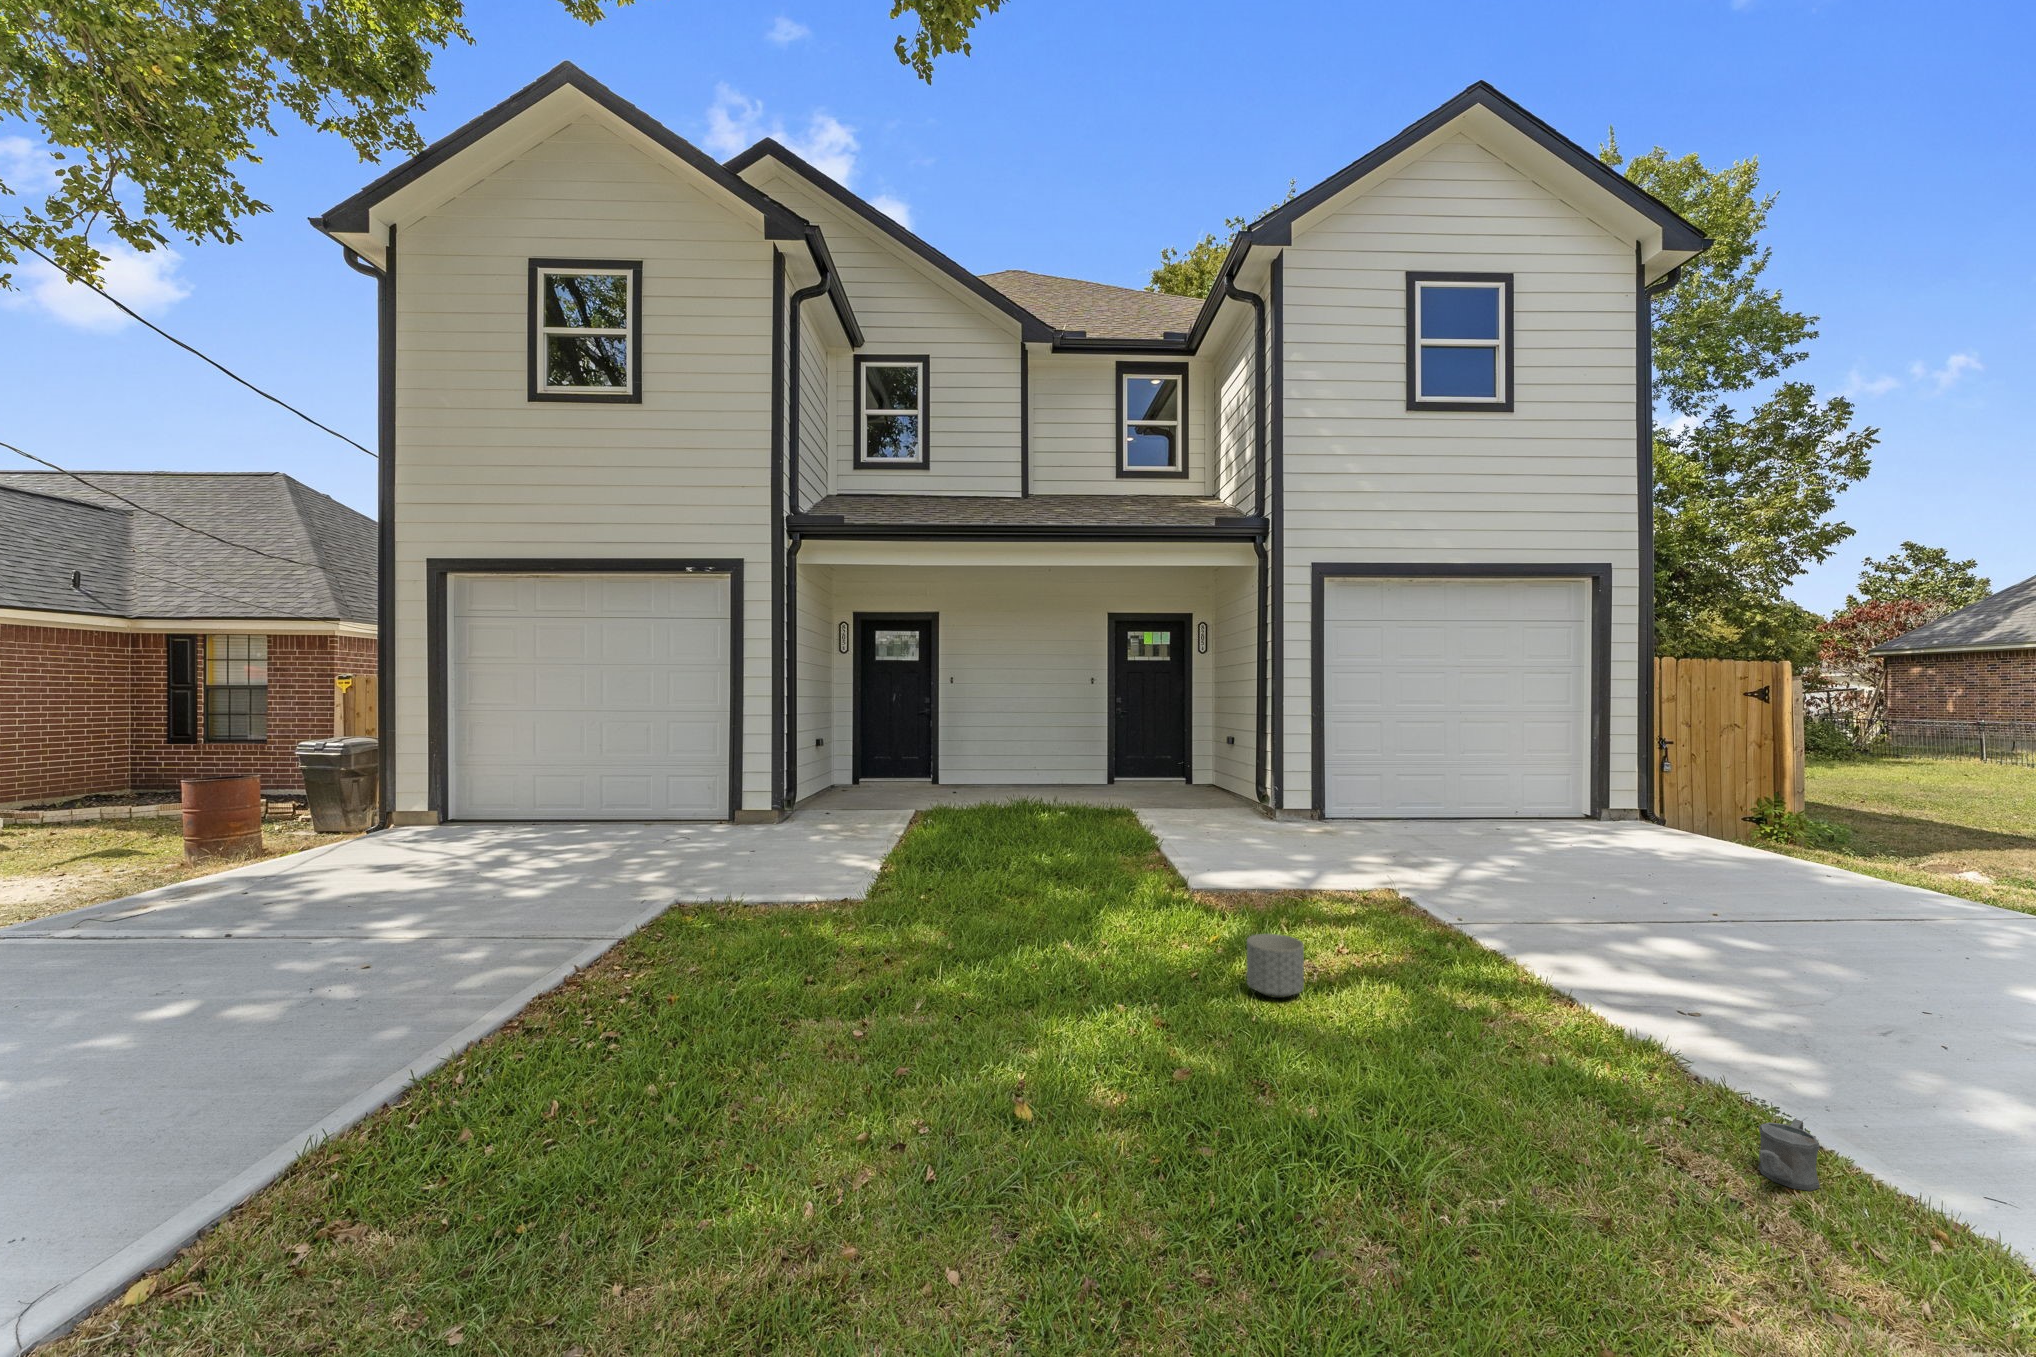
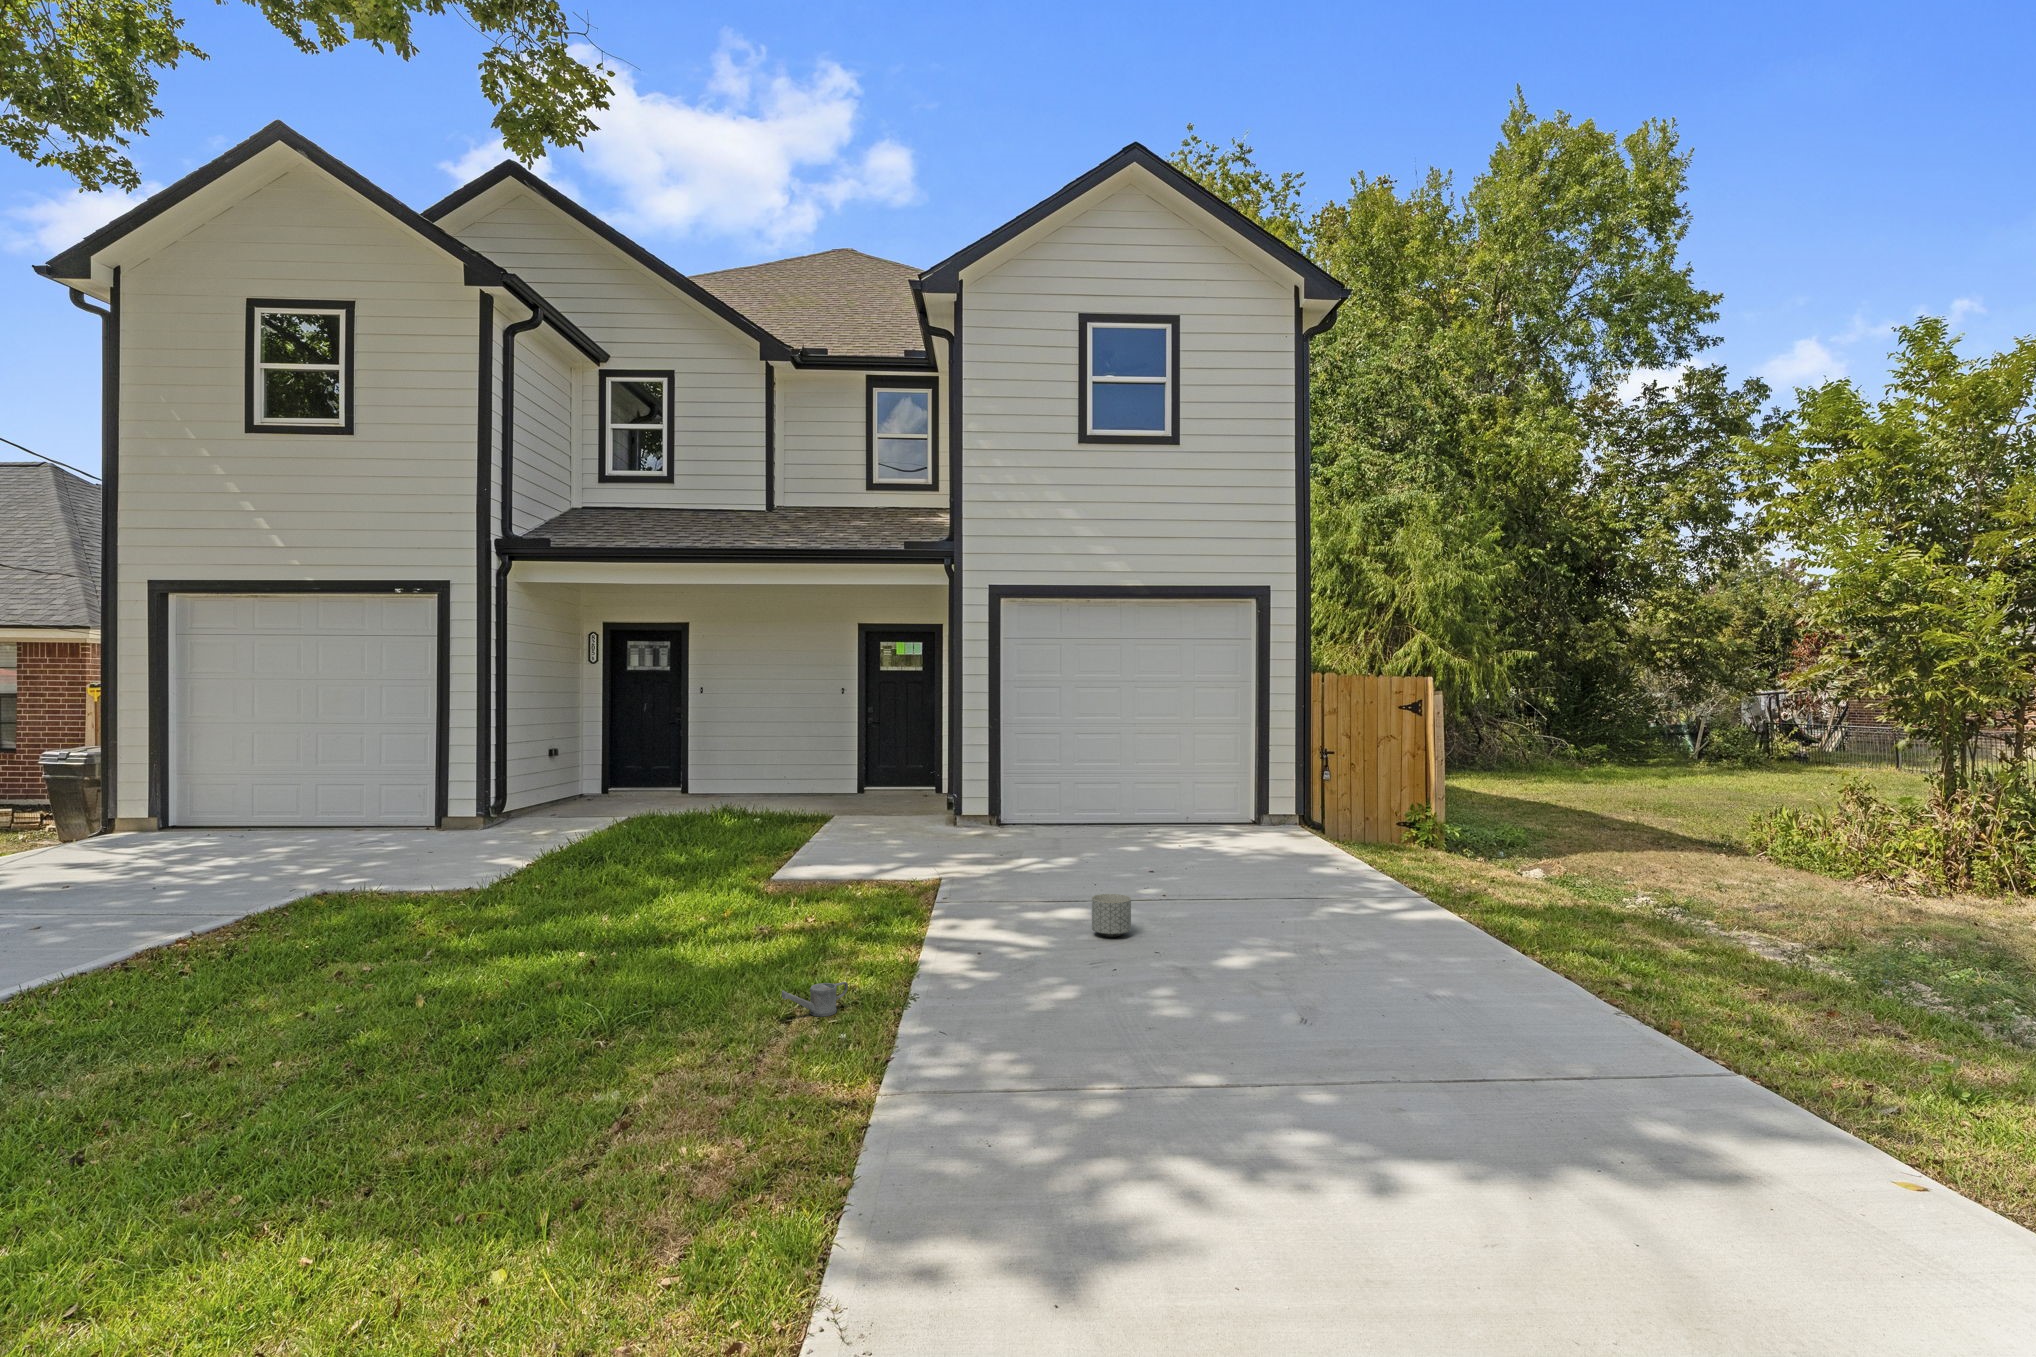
planter: present [1247,934,1304,998] -> present [1092,894,1131,937]

